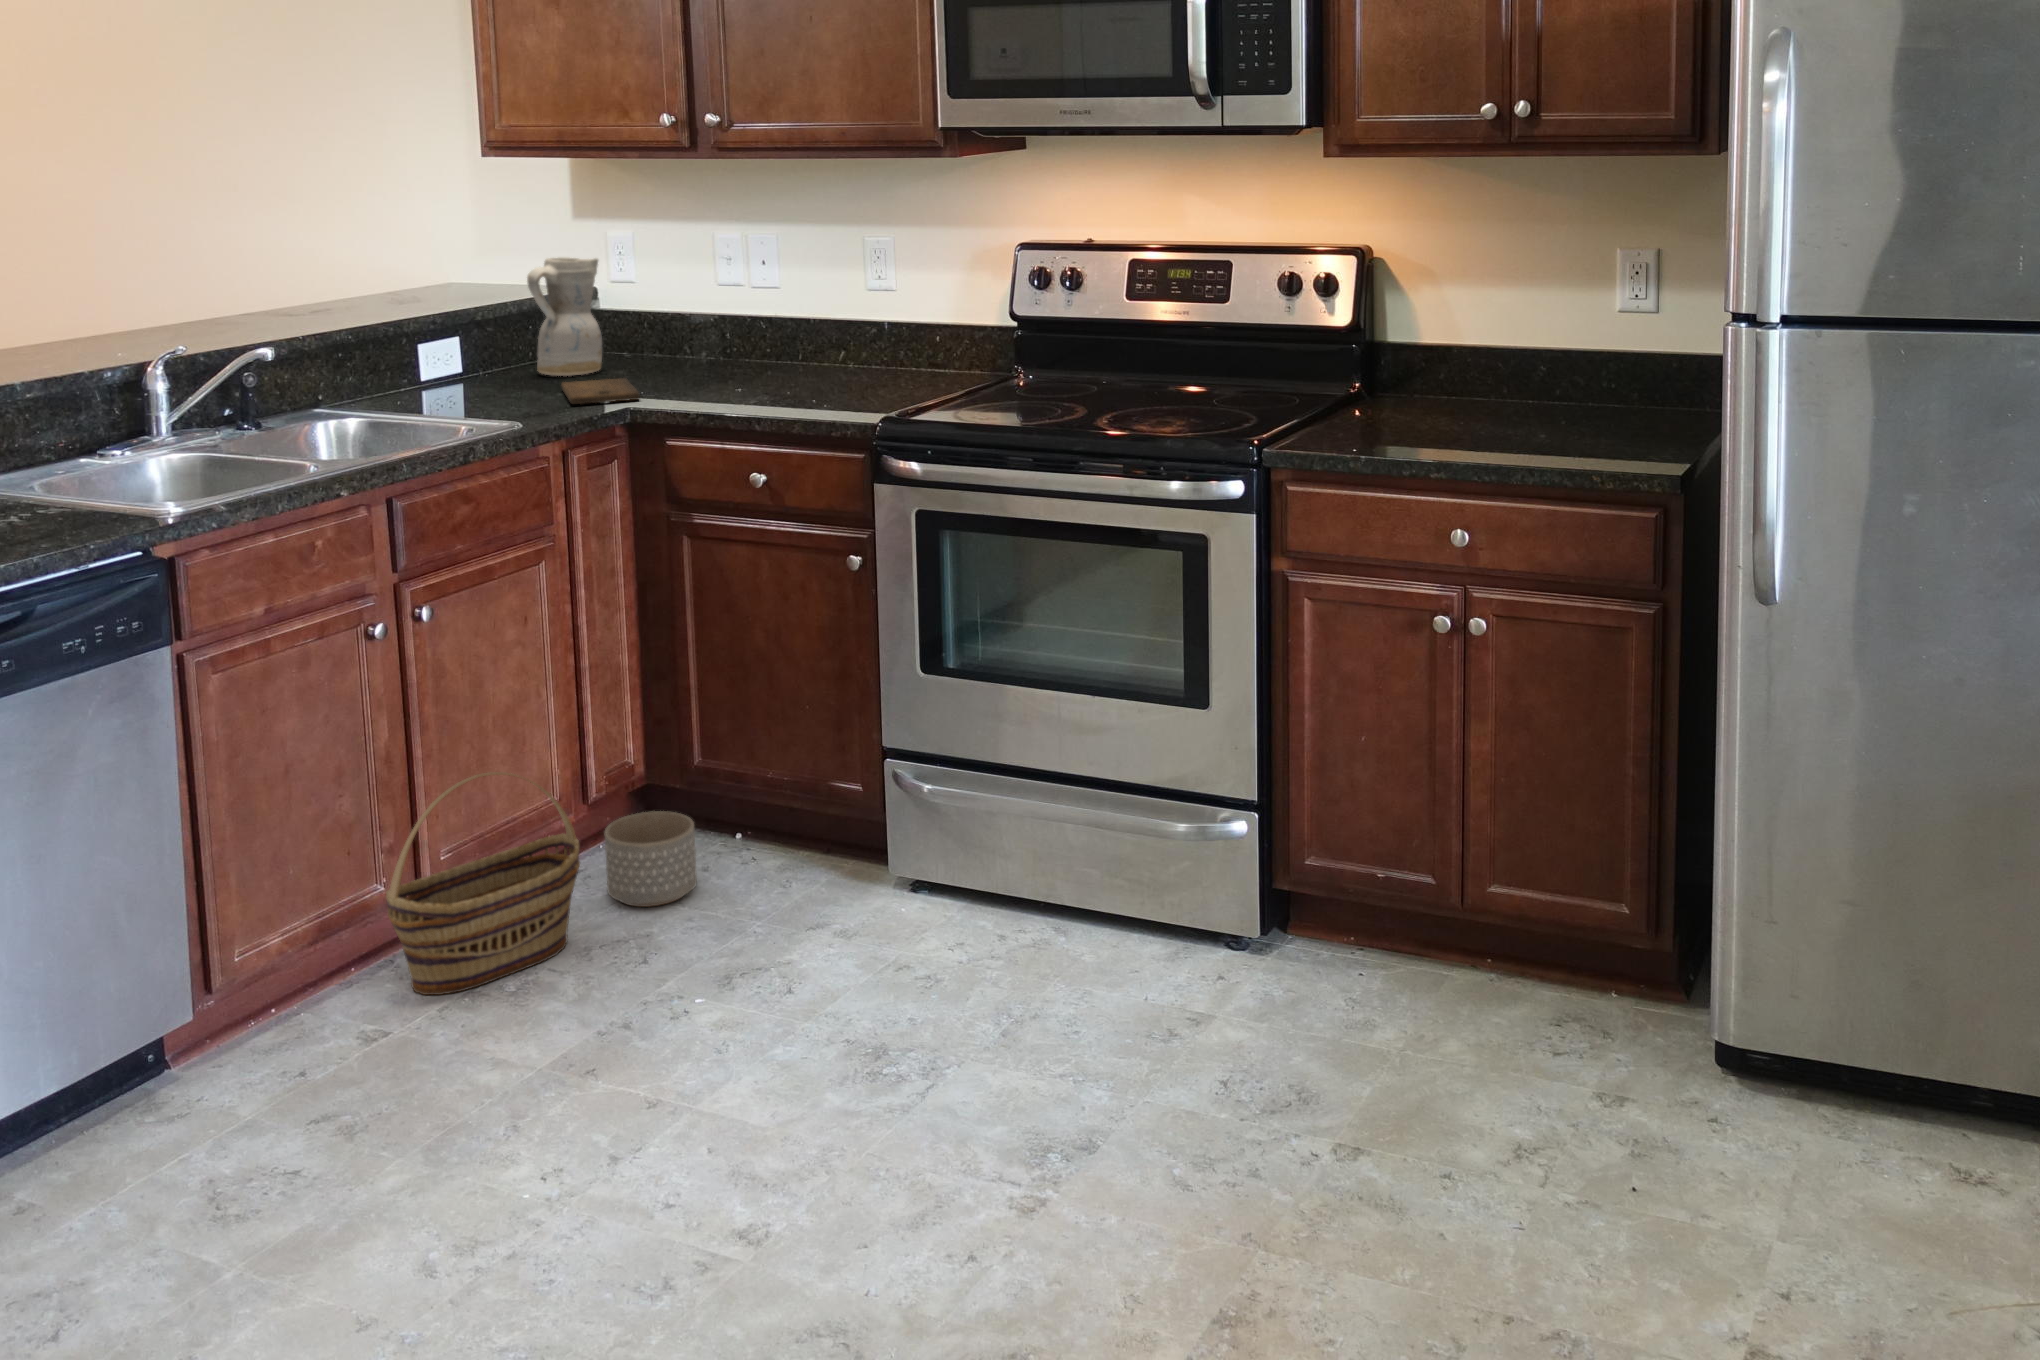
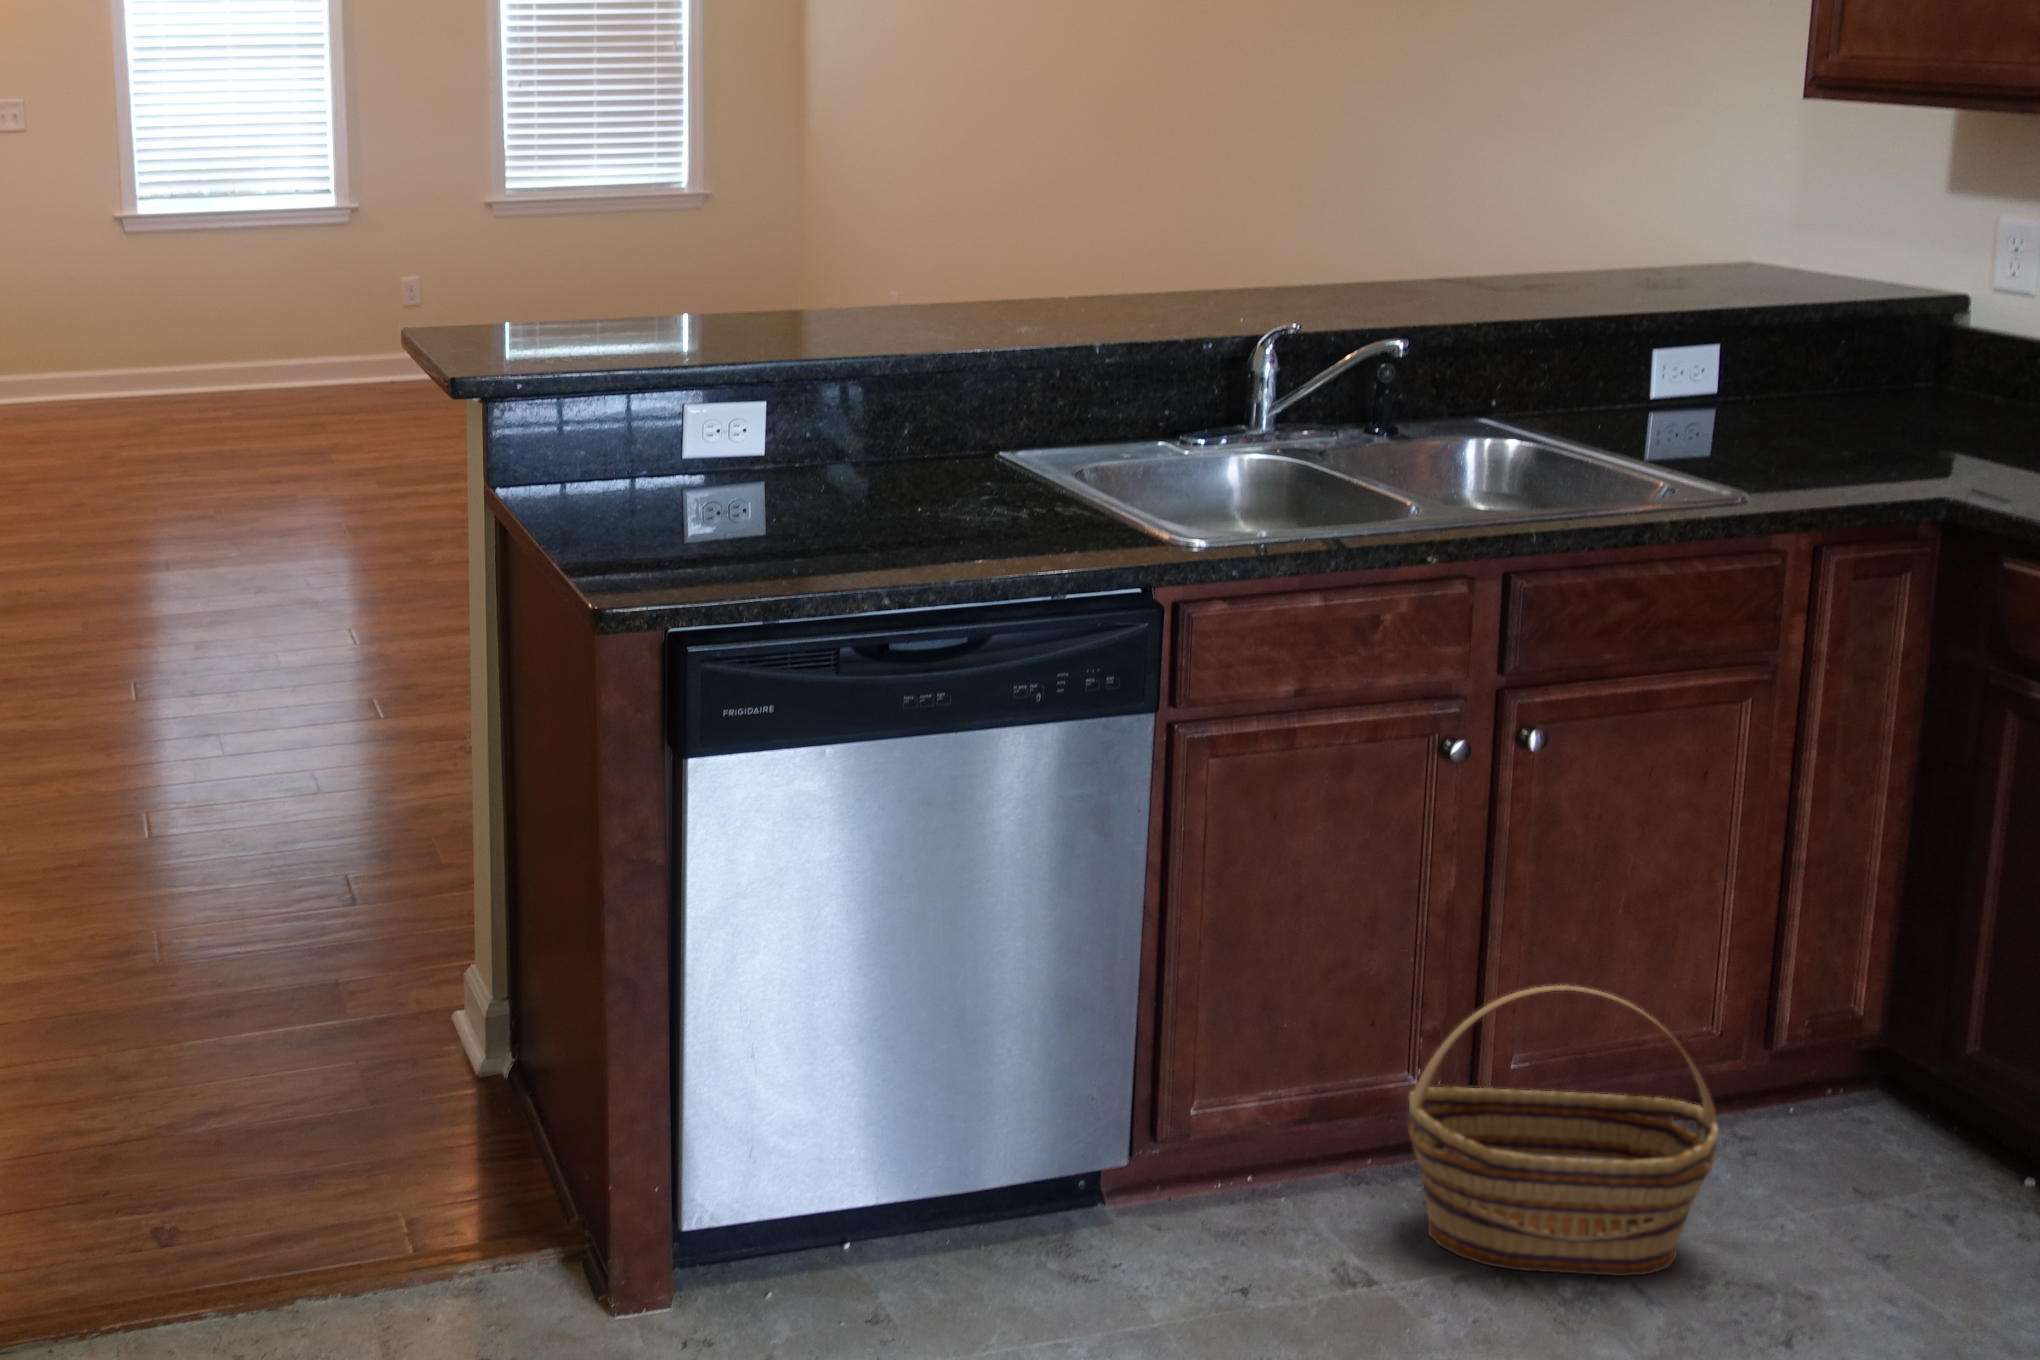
ceramic pitcher: present [527,257,602,376] -> none [1837,245,1973,424]
cutting board: present [561,378,640,404] -> none [1855,436,1981,490]
planter: present [605,811,697,907] -> none [1769,1106,1938,1270]

